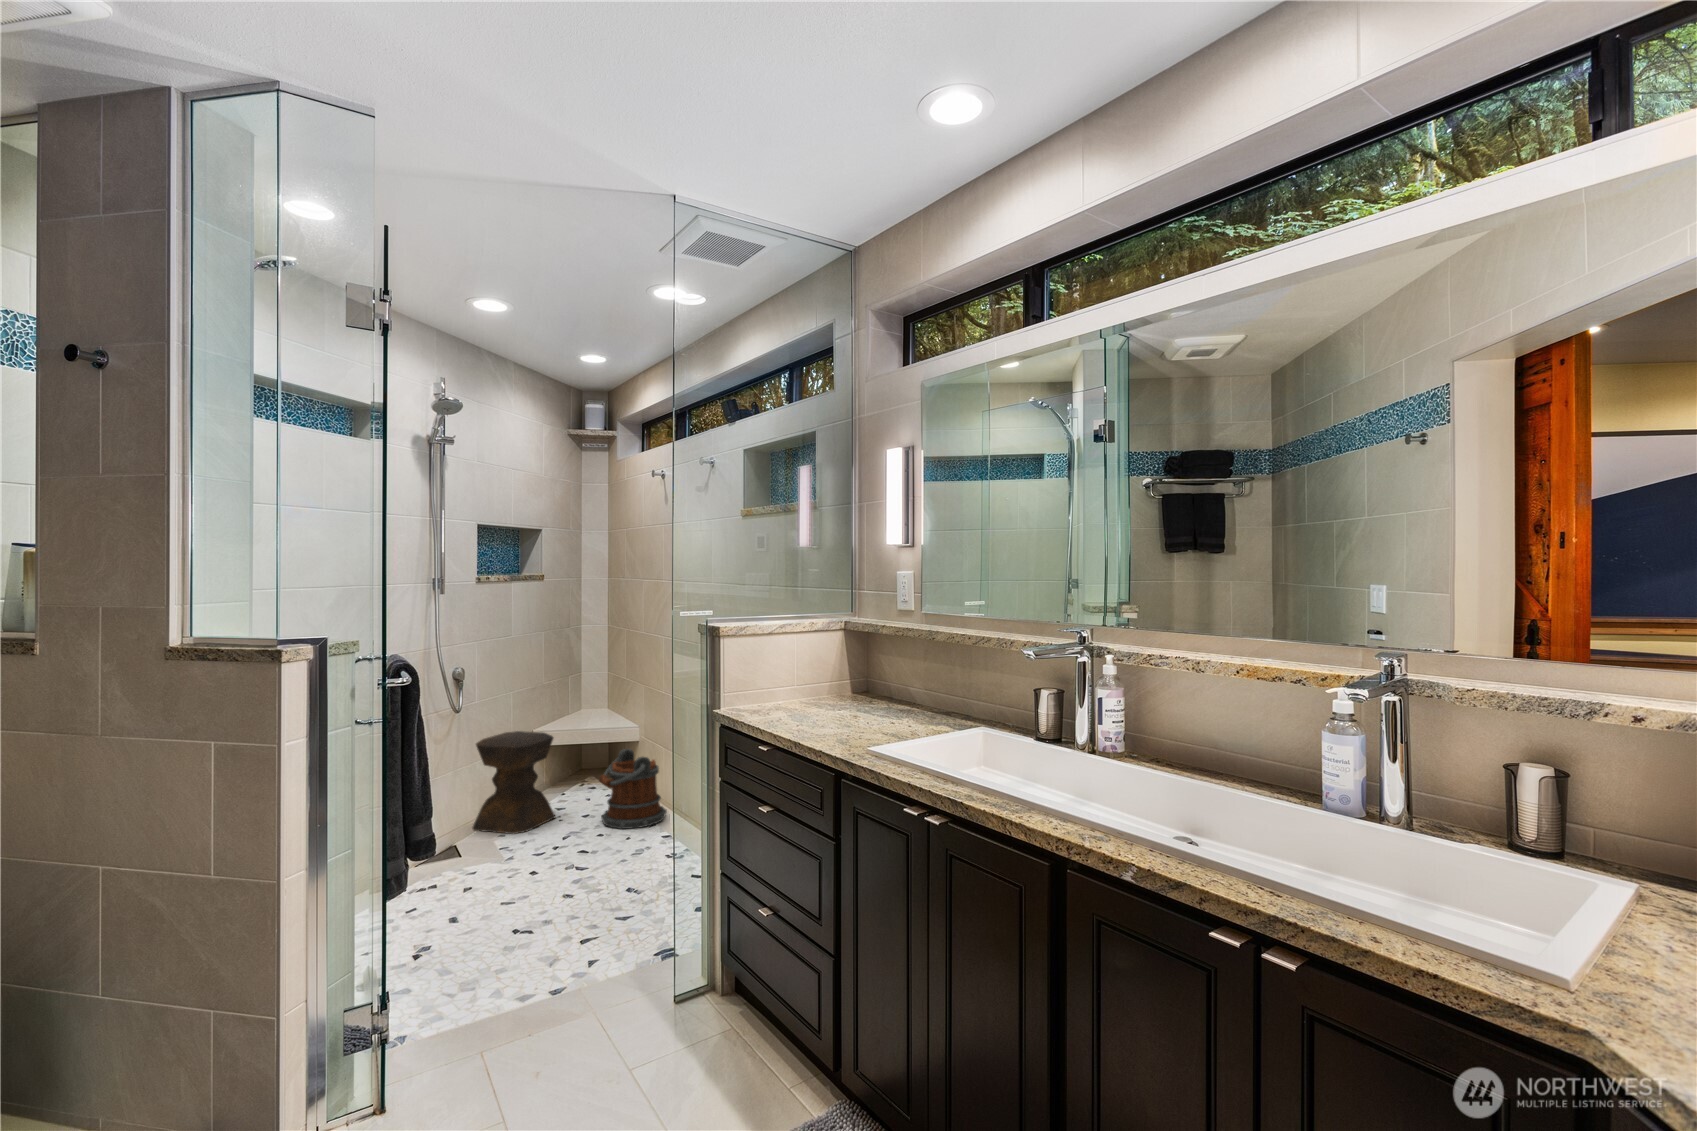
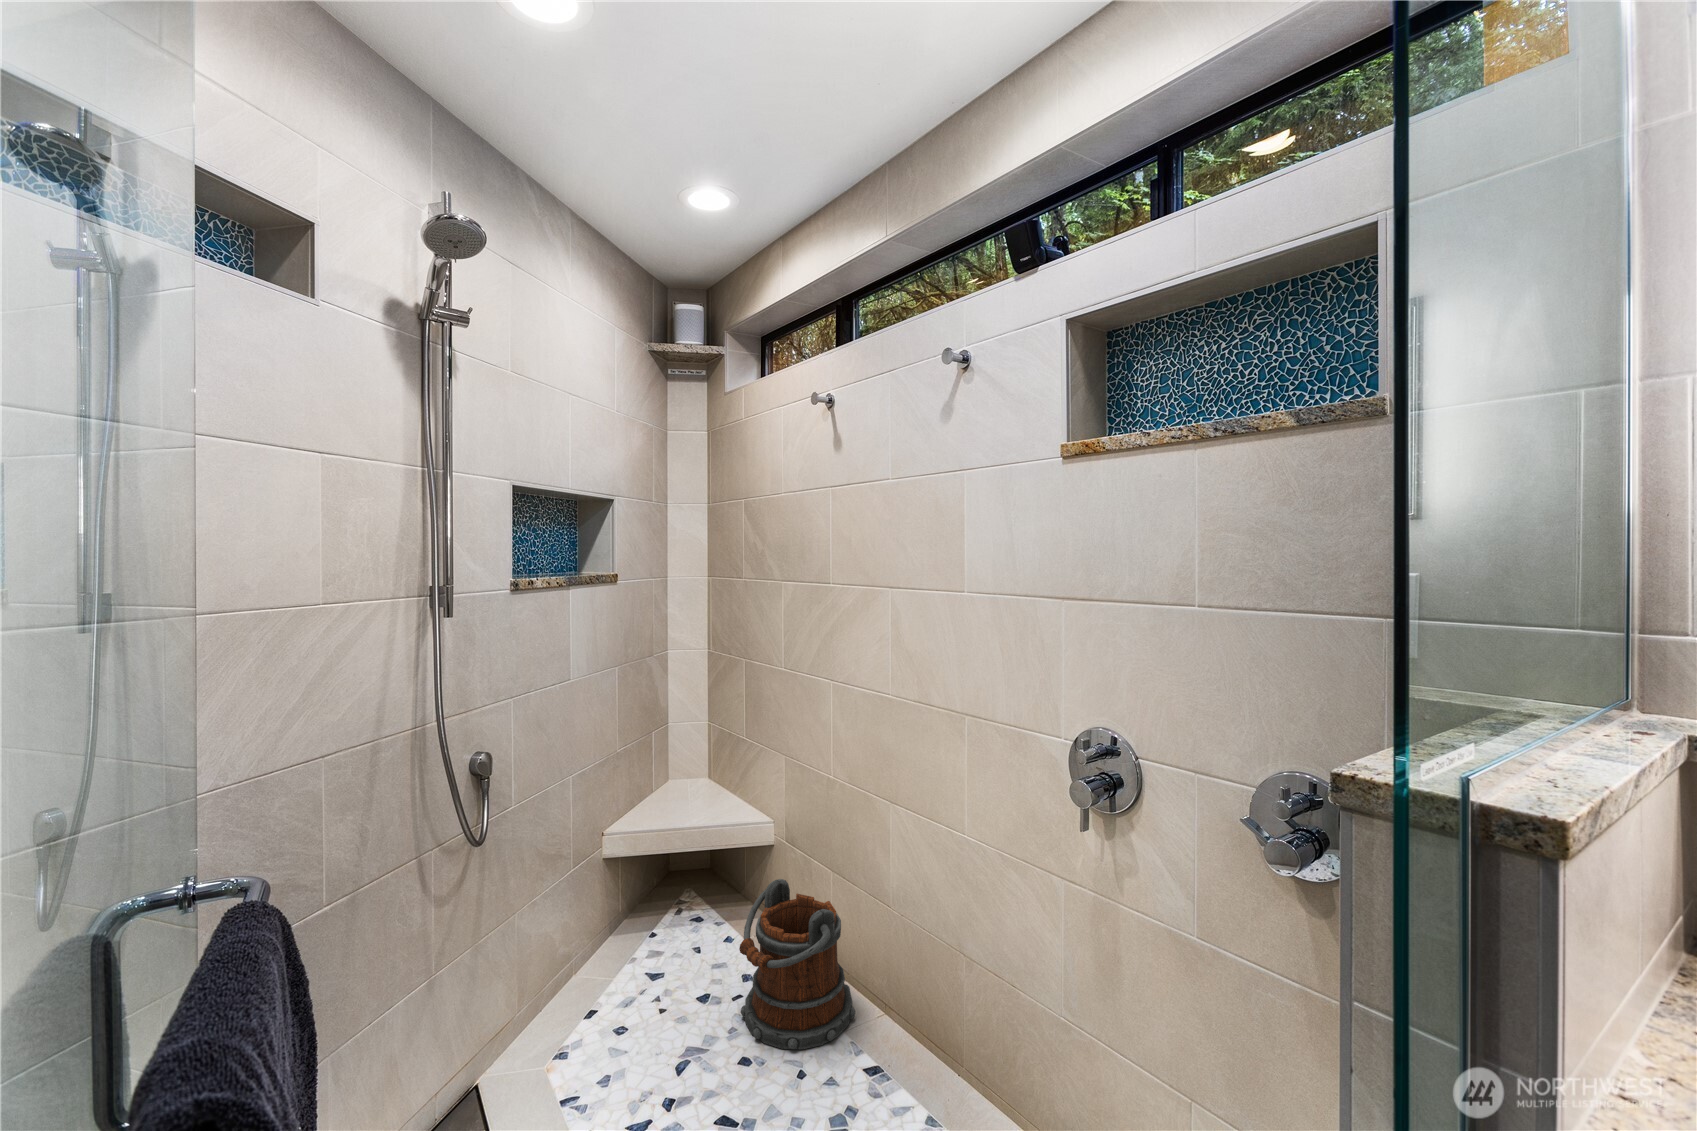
stool: present [473,731,555,834] -> none [507,852,657,1076]

